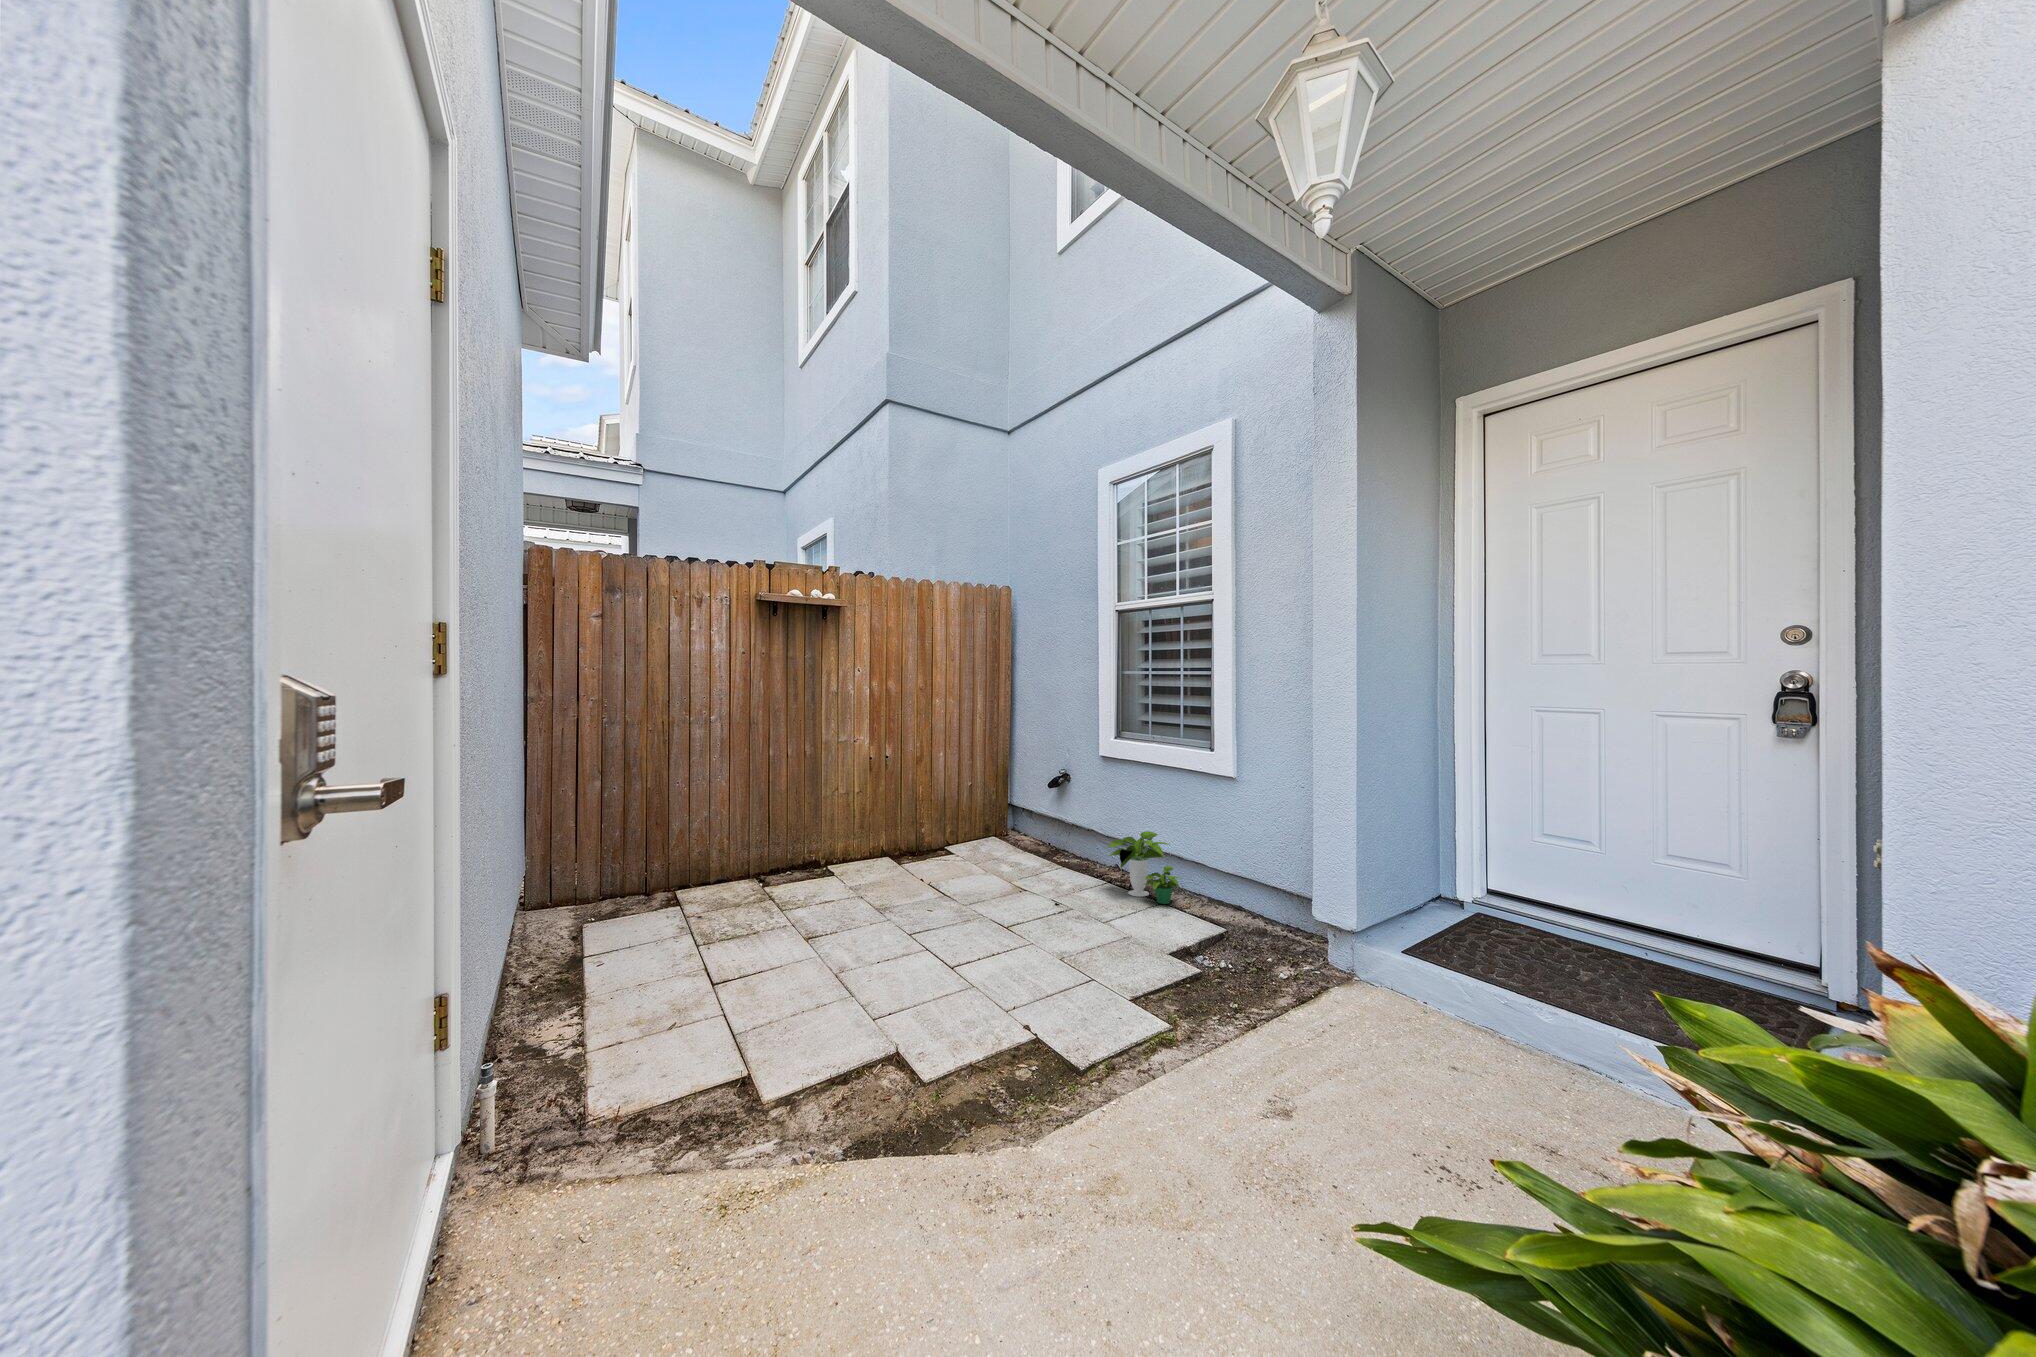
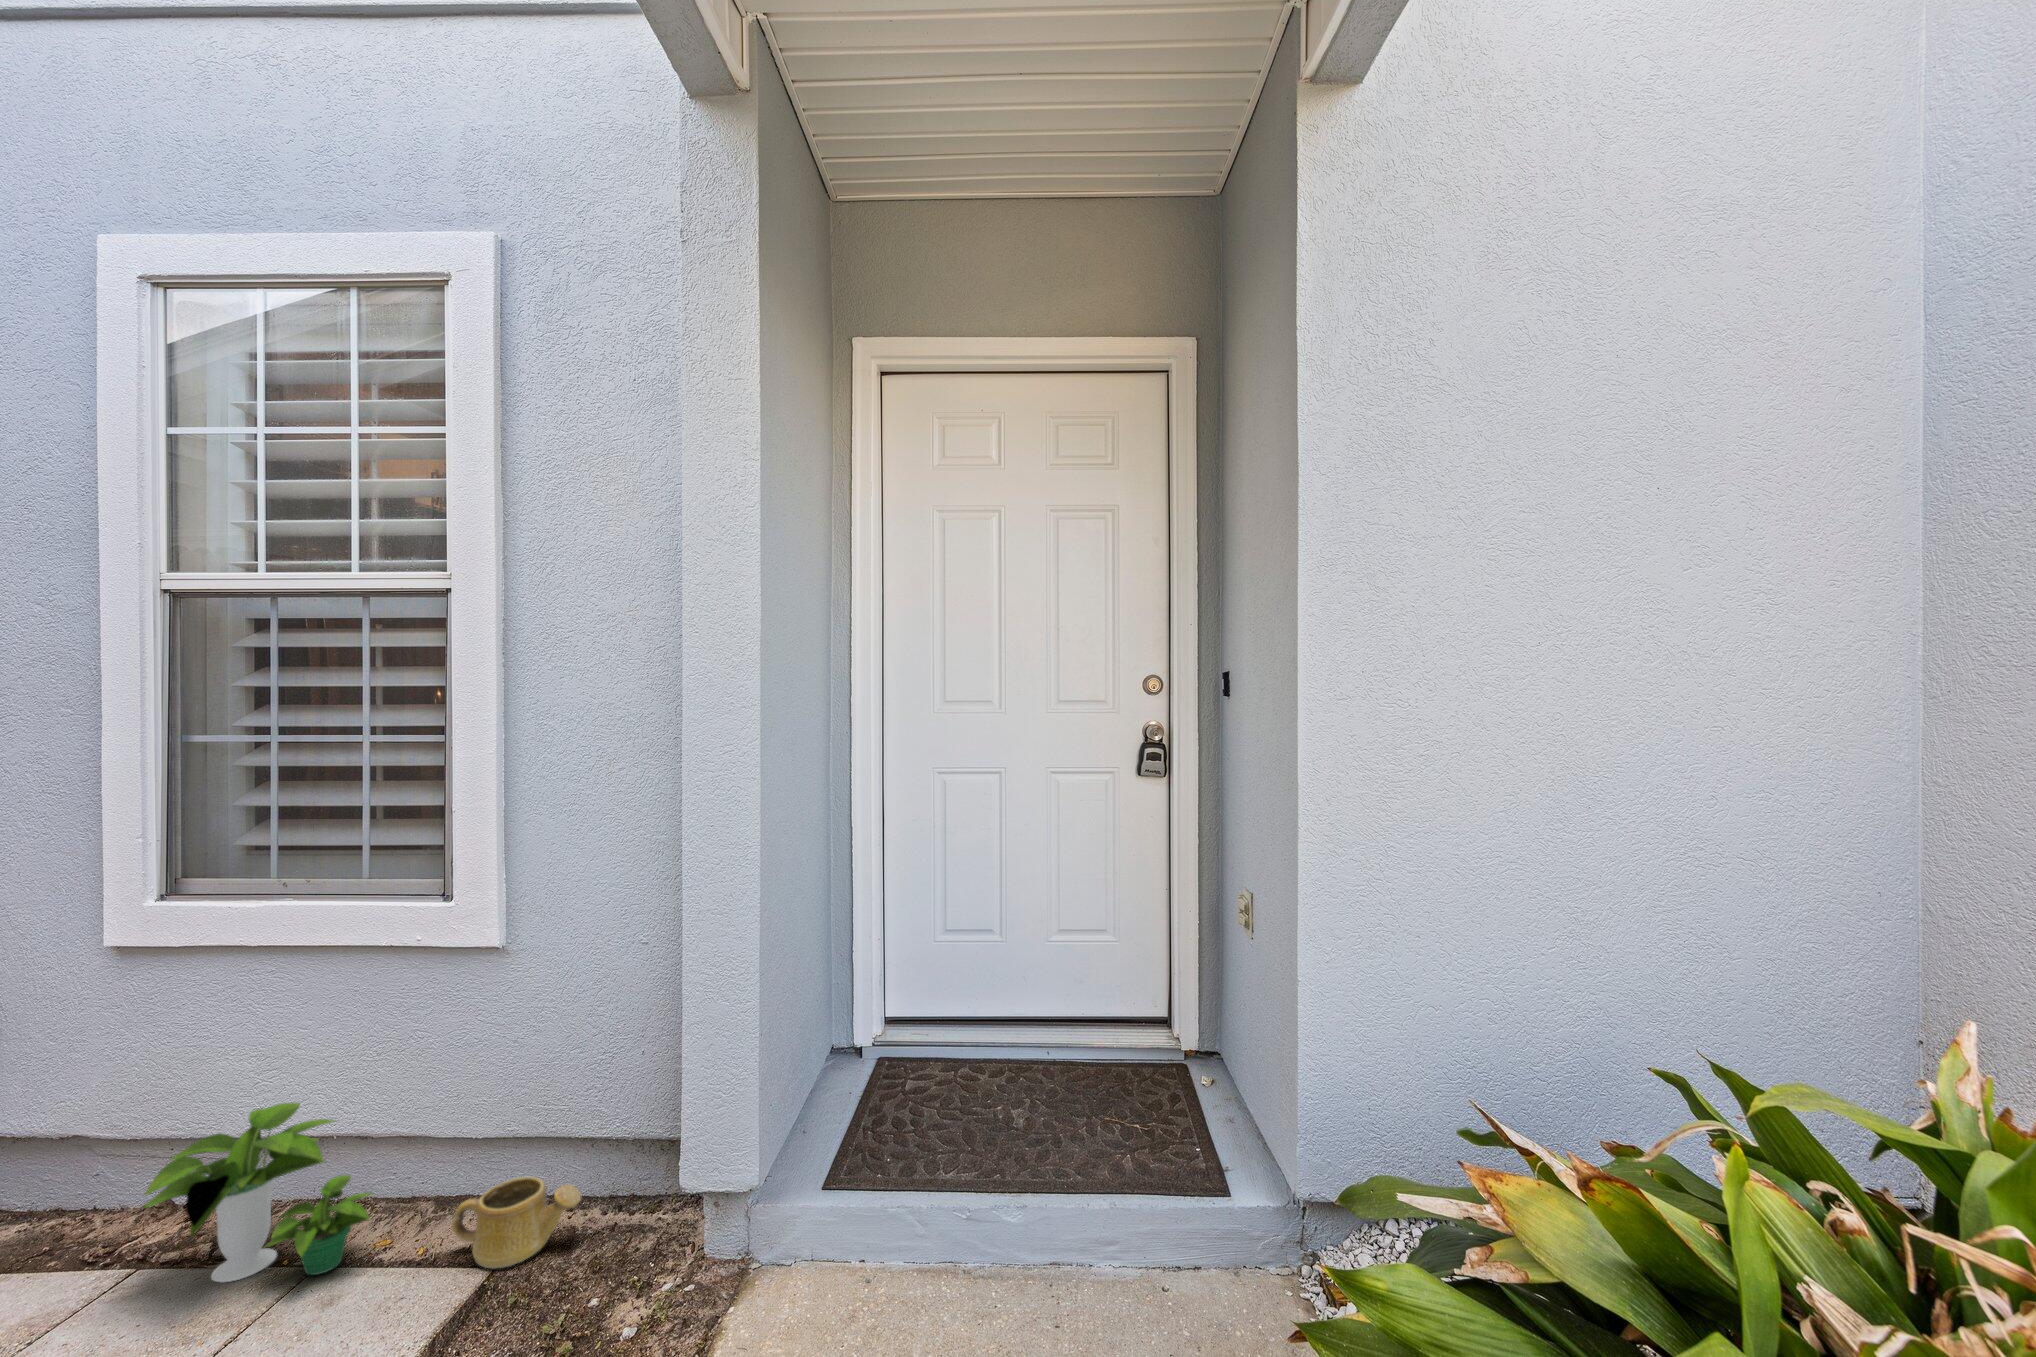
watering can: none [1210,890,1265,927] -> present [452,1177,581,1268]

